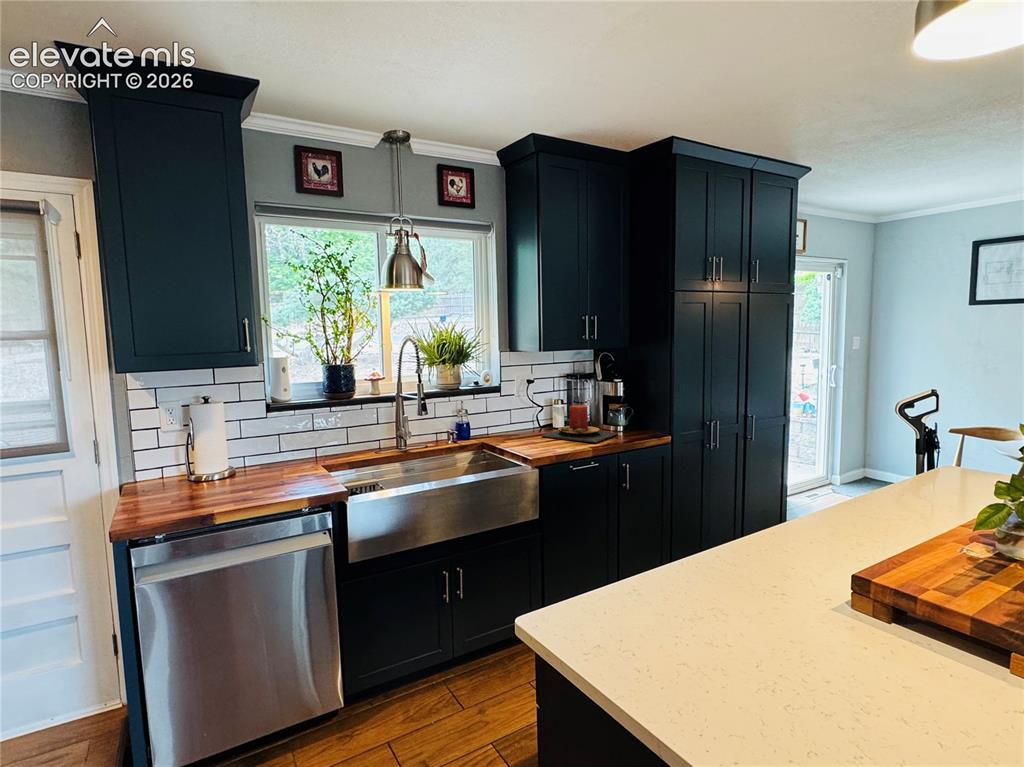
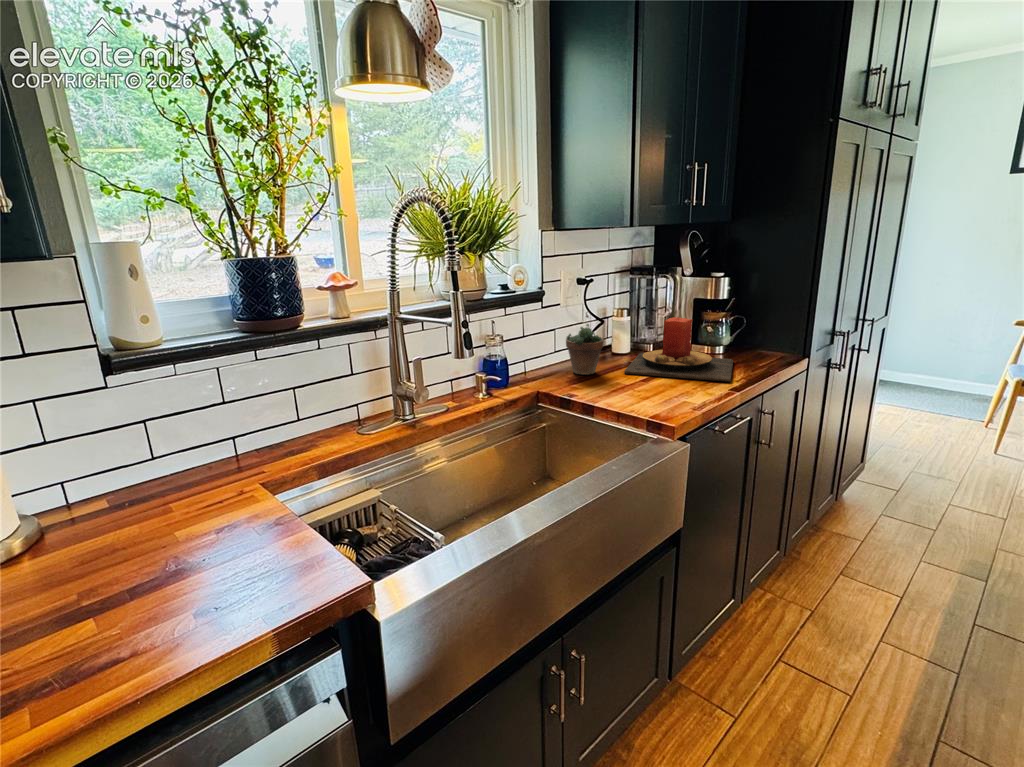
succulent plant: none [508,399,530,436] -> present [566,313,604,375]

